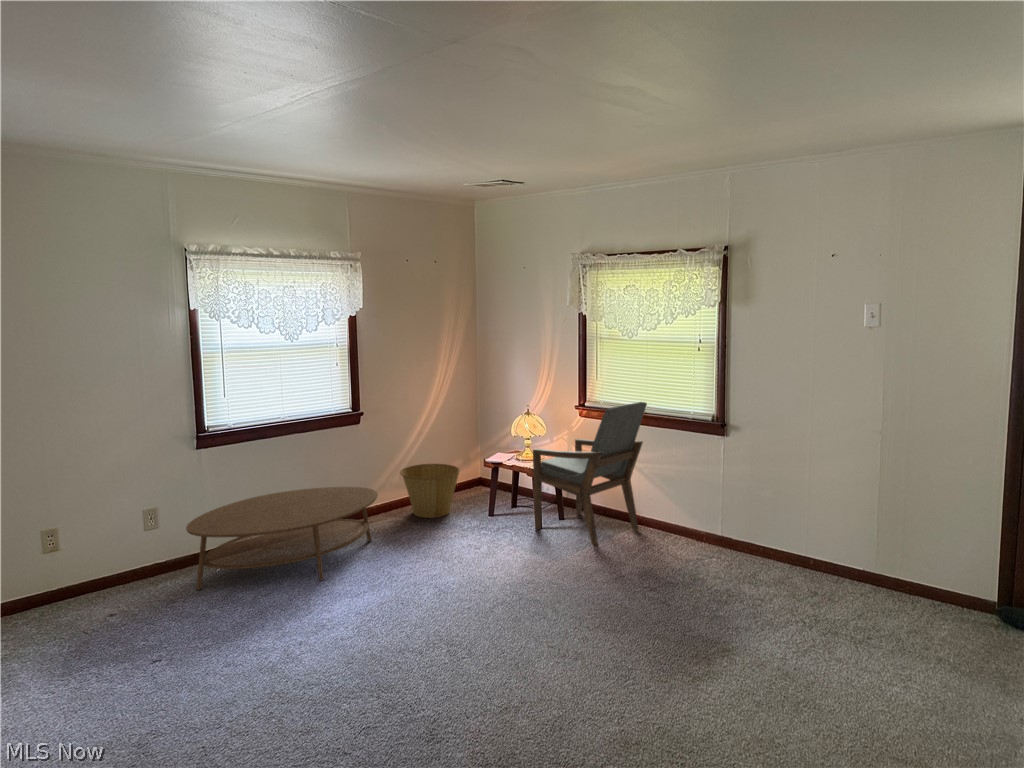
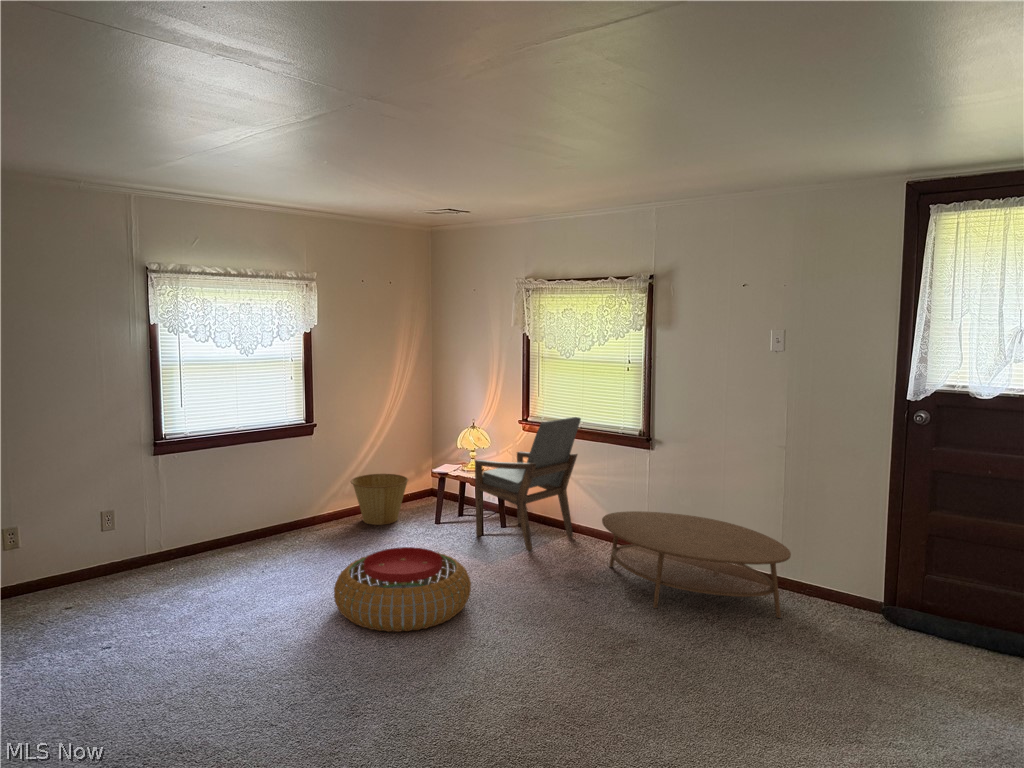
coffee table: present [186,487,378,590] -> present [602,511,791,618]
pouf: none [396,546,543,640] -> present [334,547,471,632]

